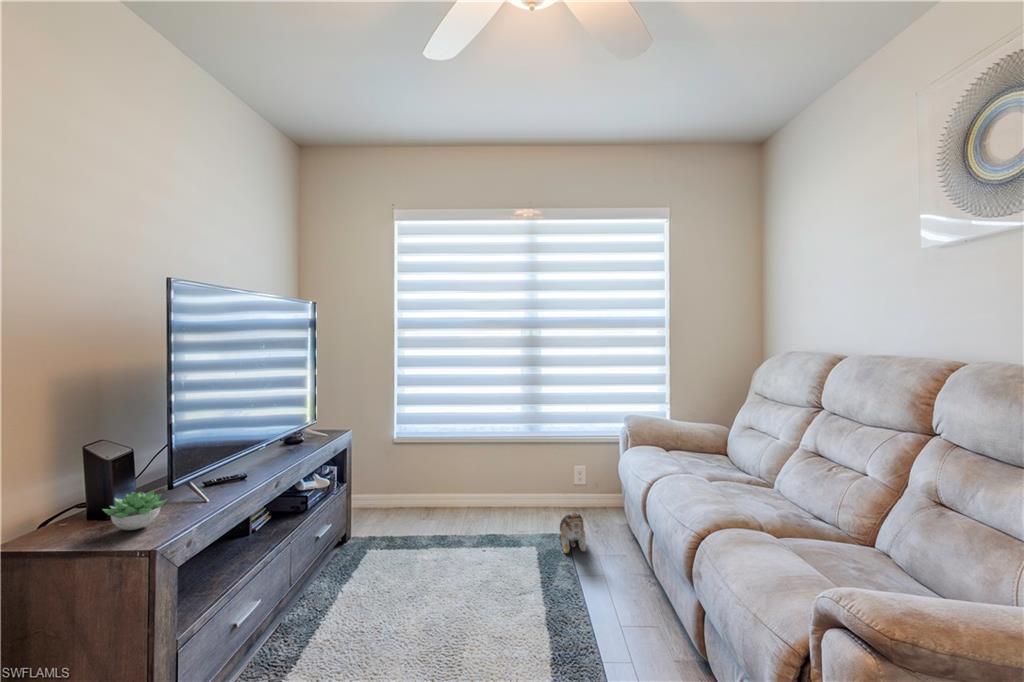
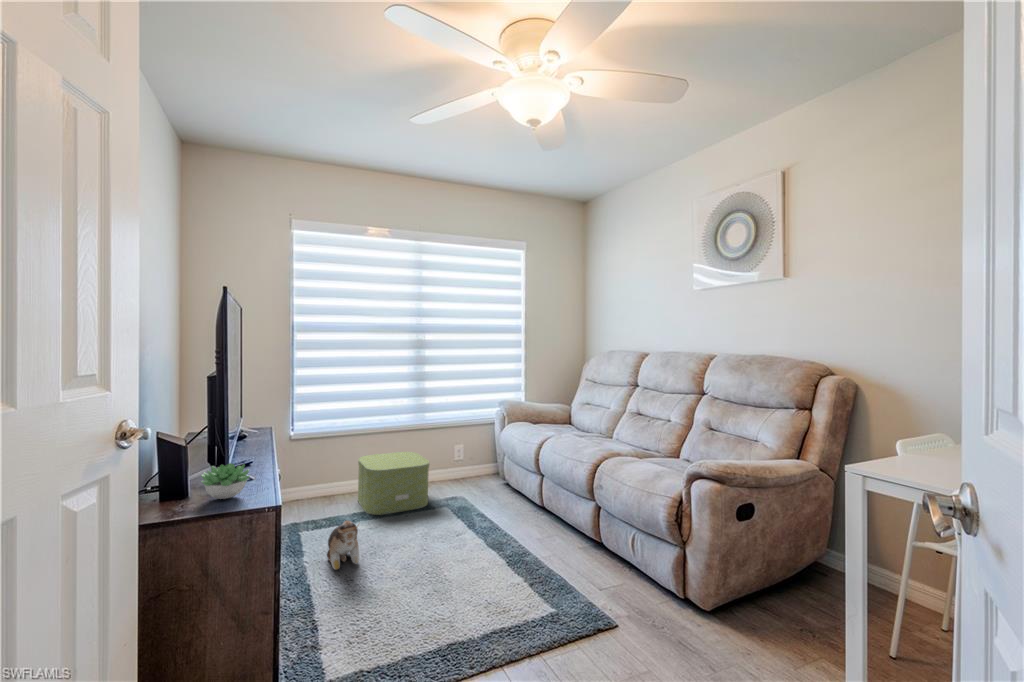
storage box: none [455,466,526,536] -> present [358,452,430,515]
plush toy: present [559,511,586,553] -> present [327,521,359,570]

